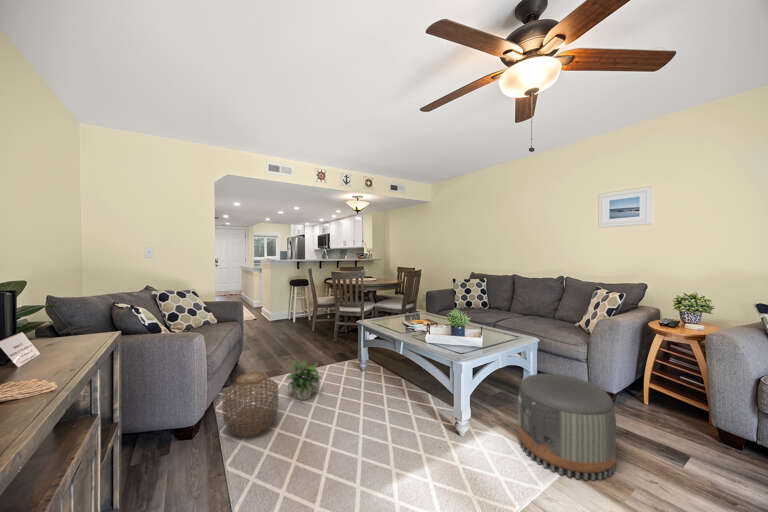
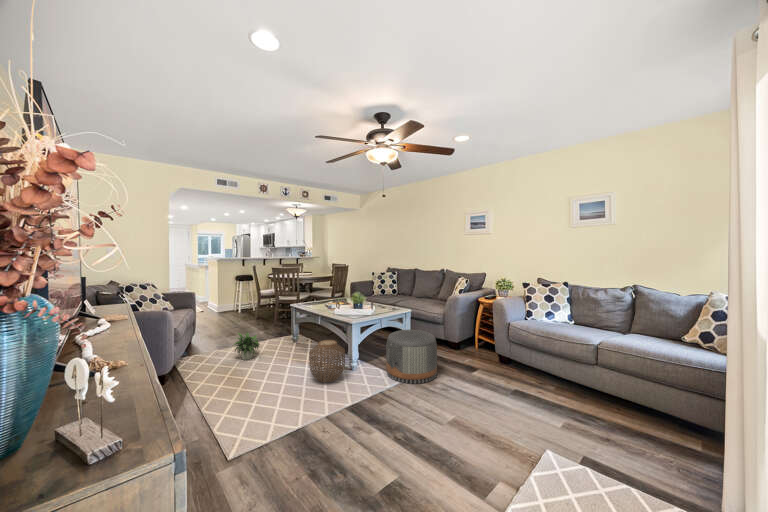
woven basket: present [223,372,278,437] -> present [309,340,345,382]

